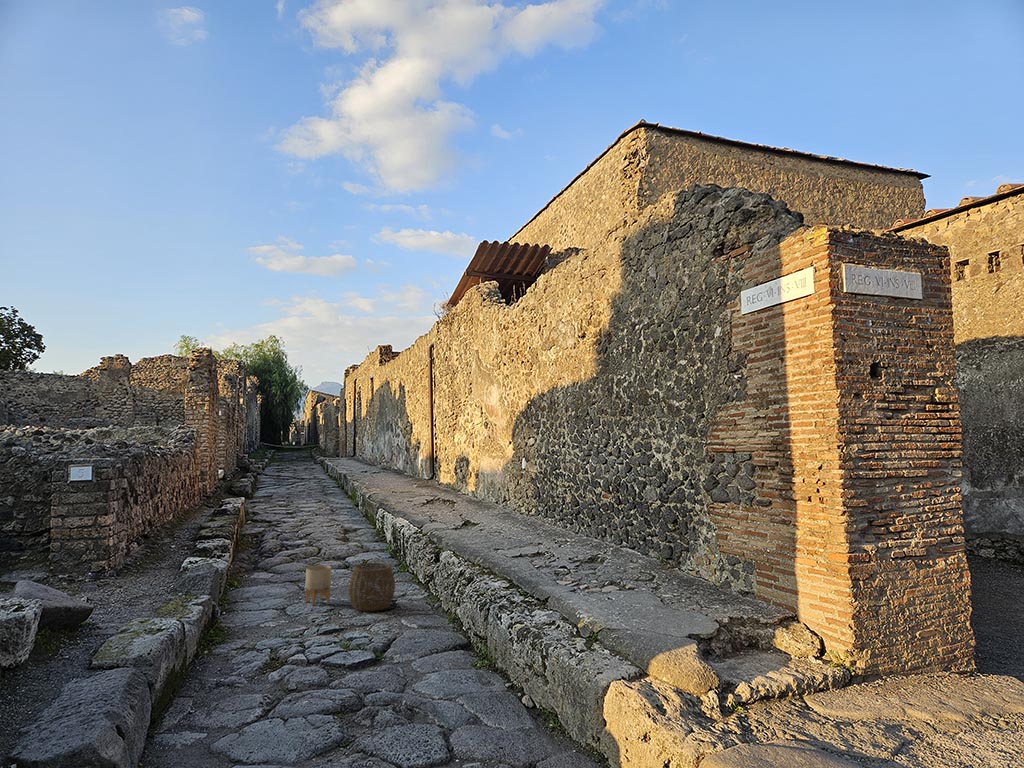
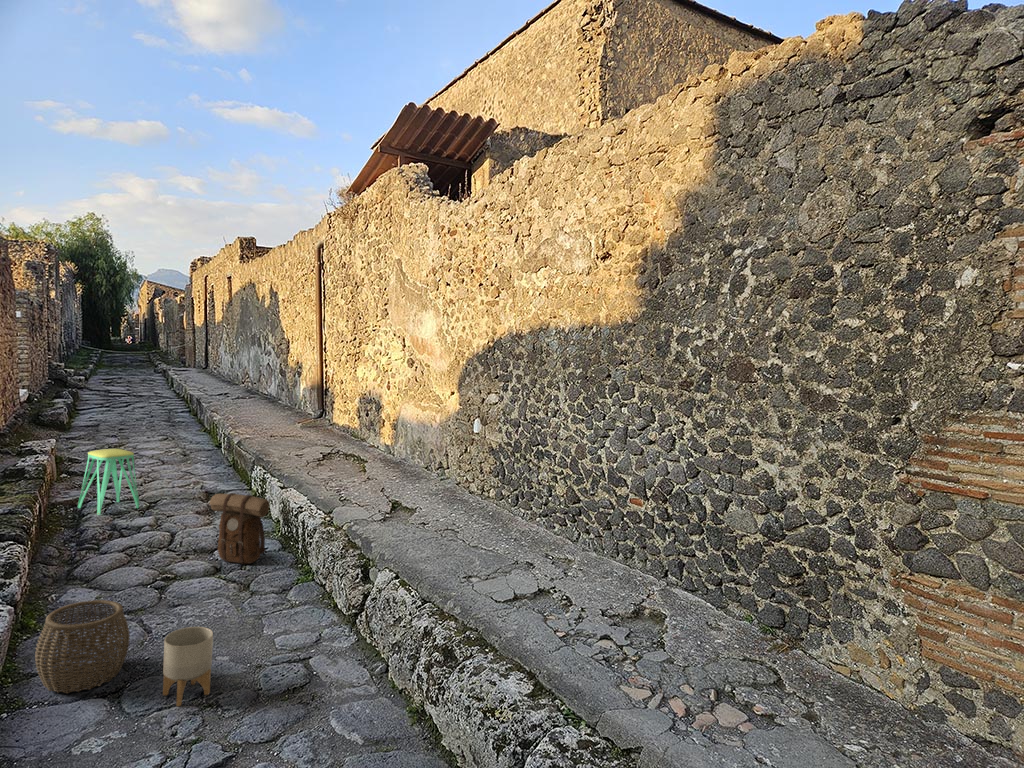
stool: none [261,494,298,538] -> present [78,449,139,515]
backpack: none [338,511,375,559] -> present [210,493,270,564]
woven basket: present [349,563,395,611] -> present [35,600,130,693]

